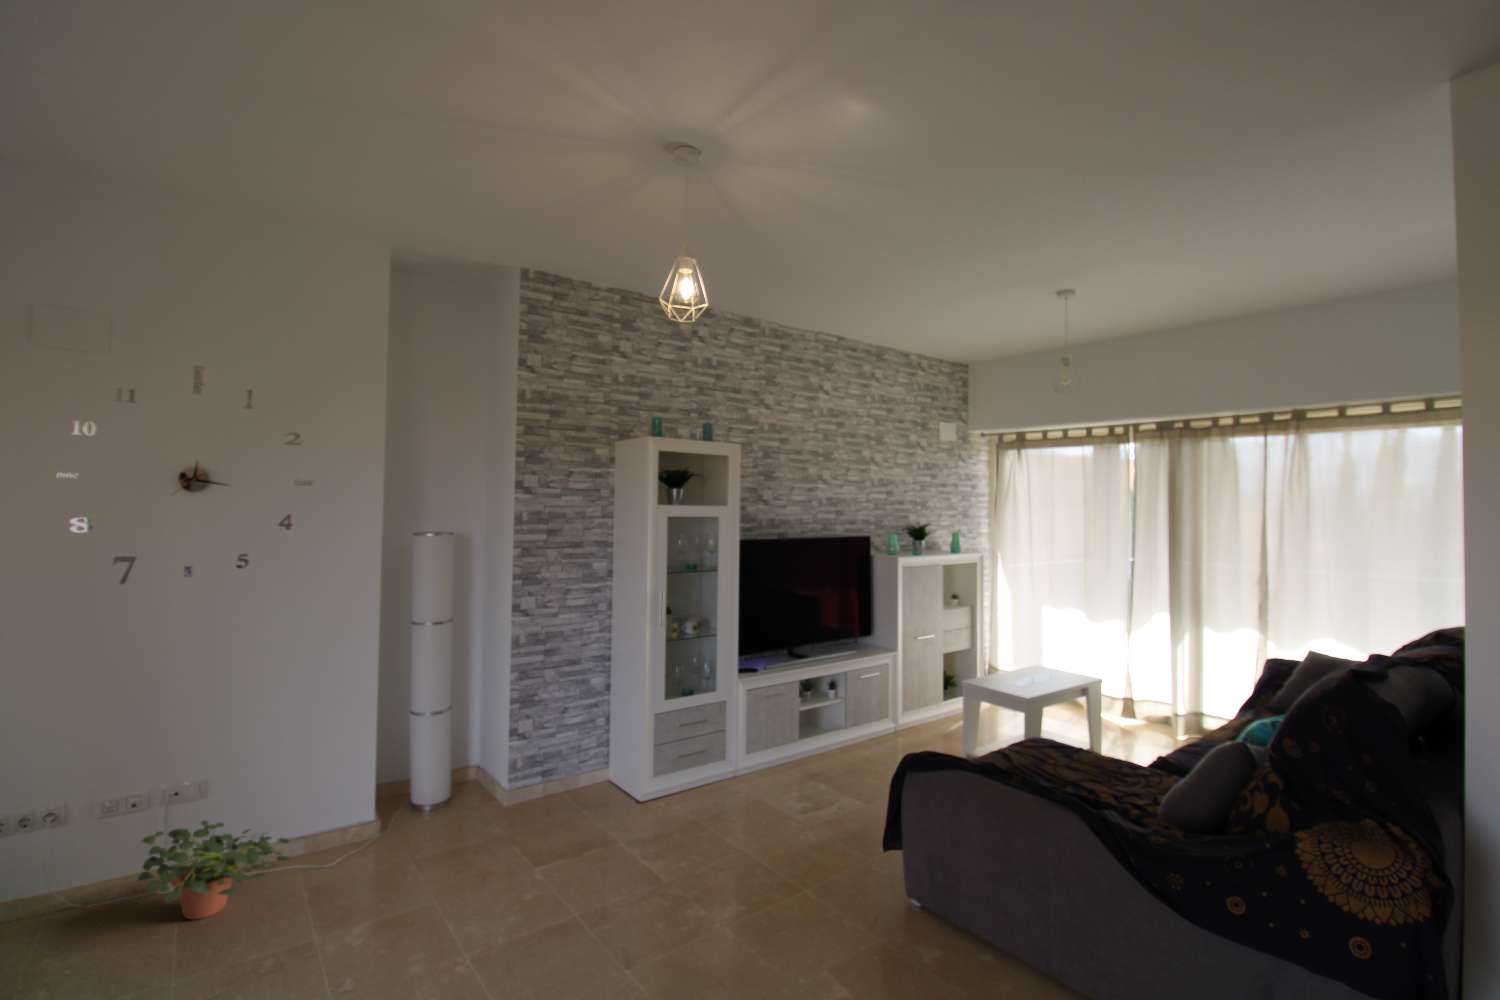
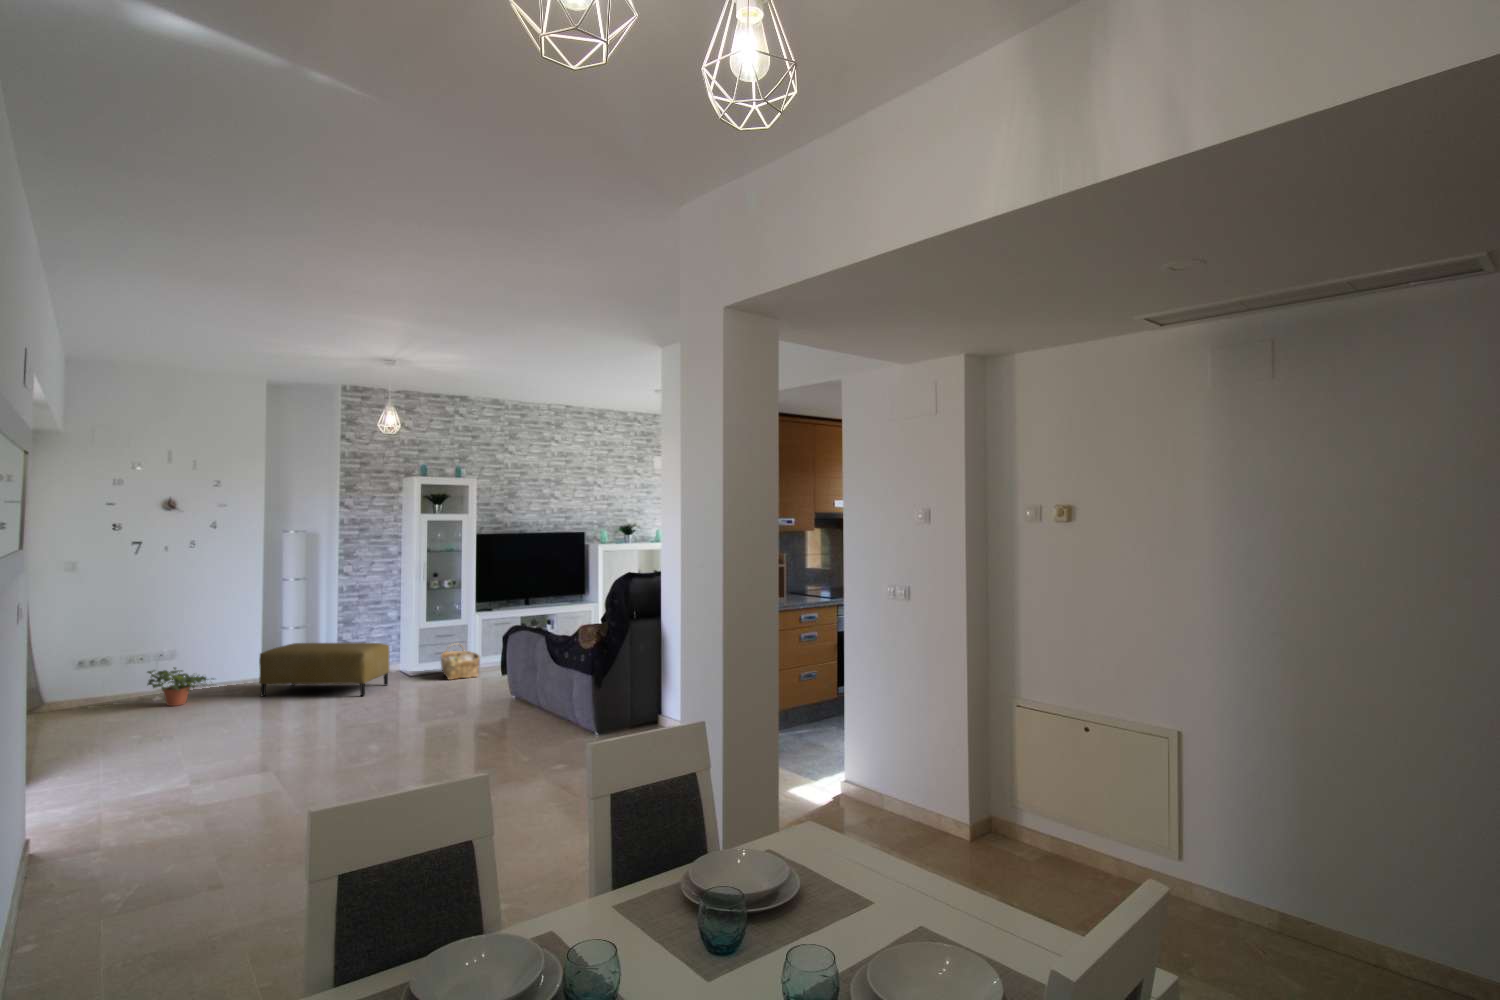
woven basket: none [692,737,767,816] -> present [441,645,480,680]
ottoman: none [377,750,618,883] -> present [259,643,390,696]

